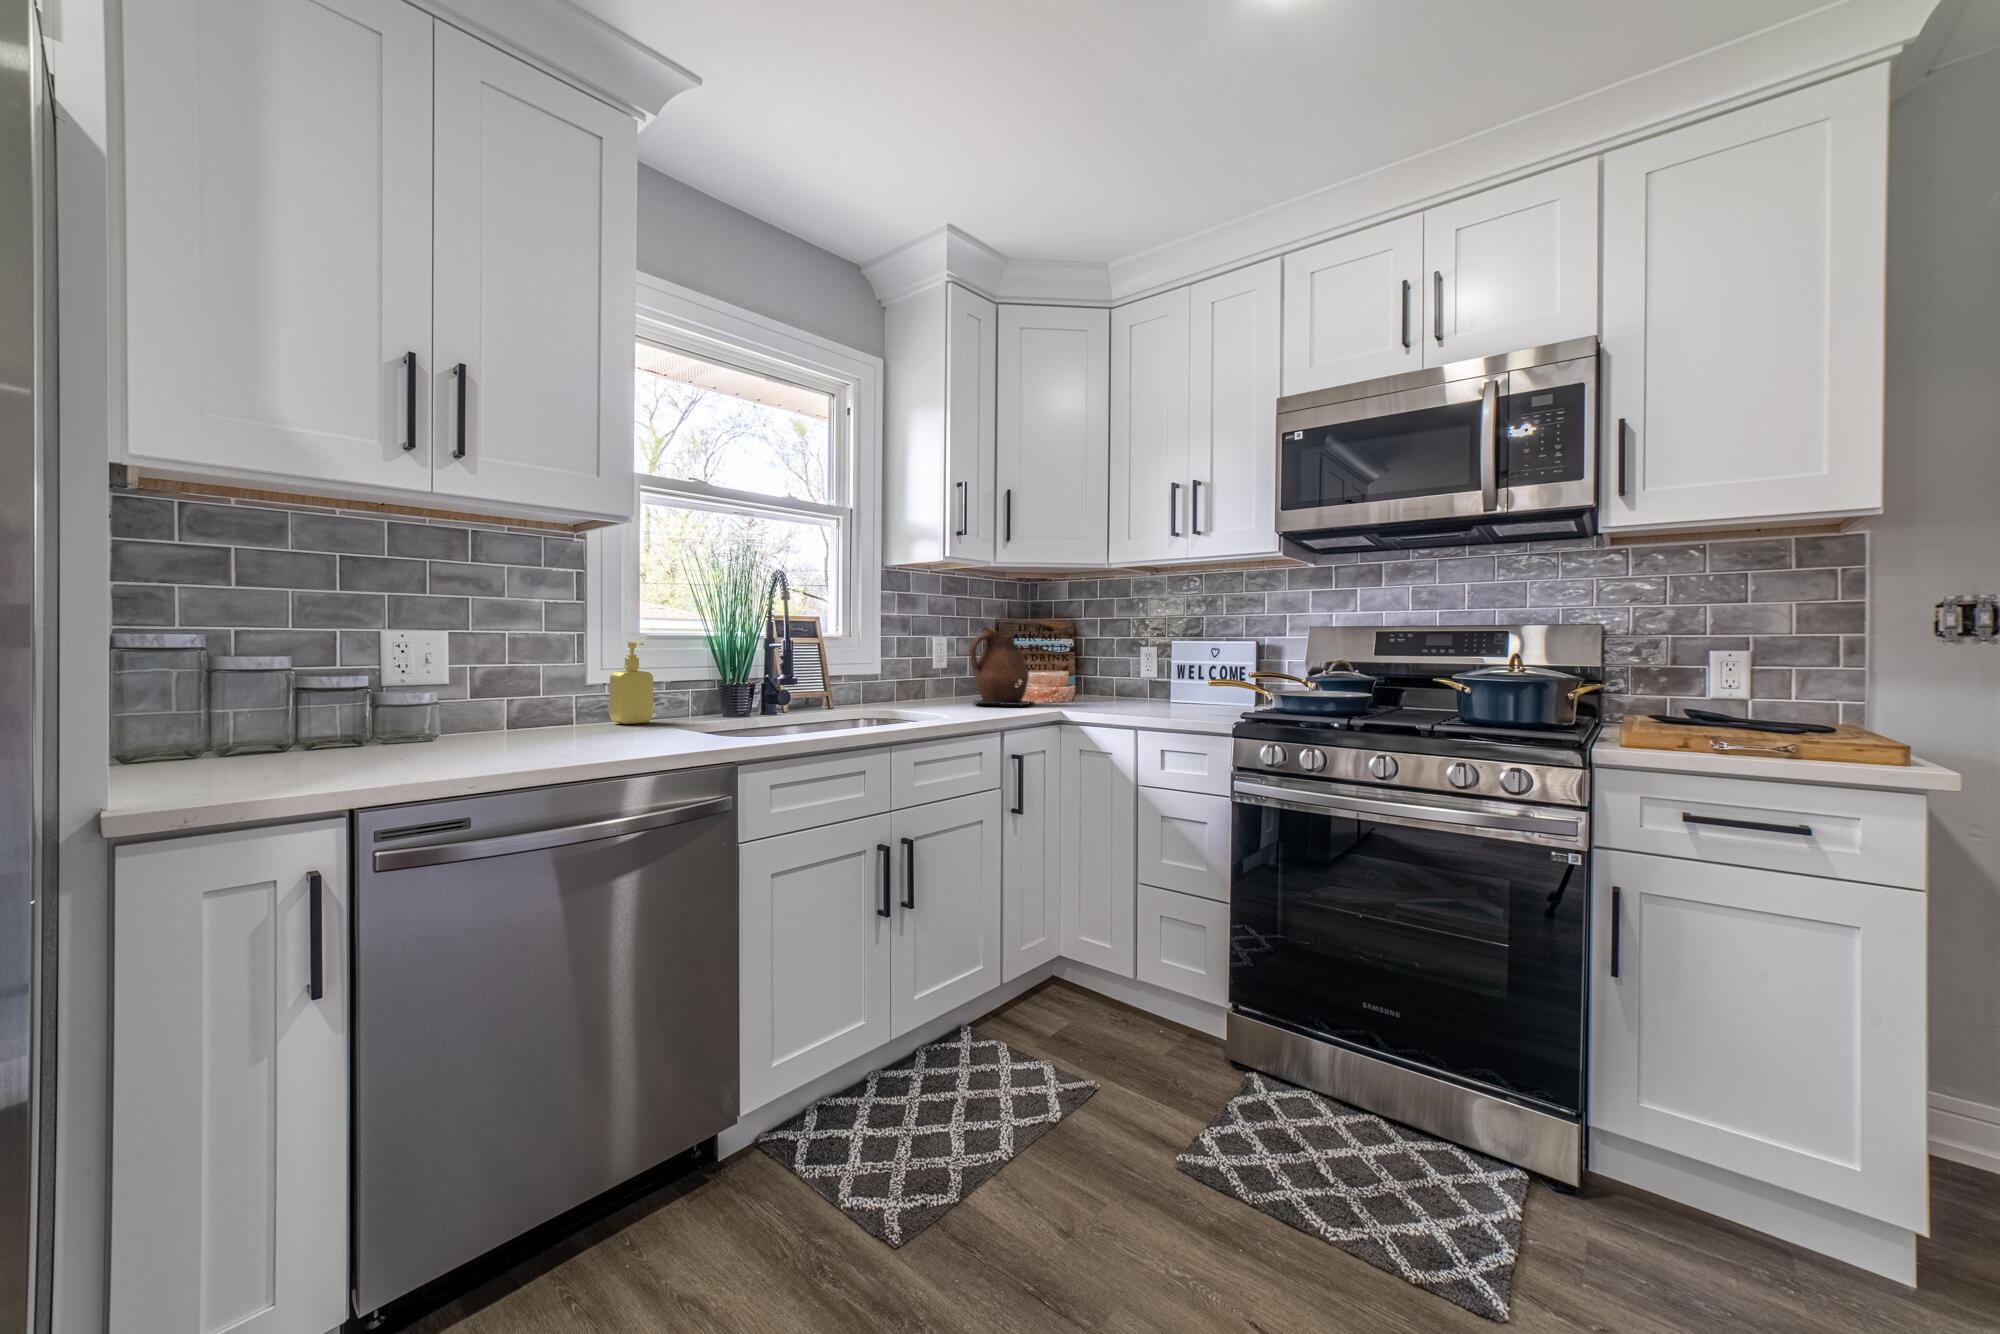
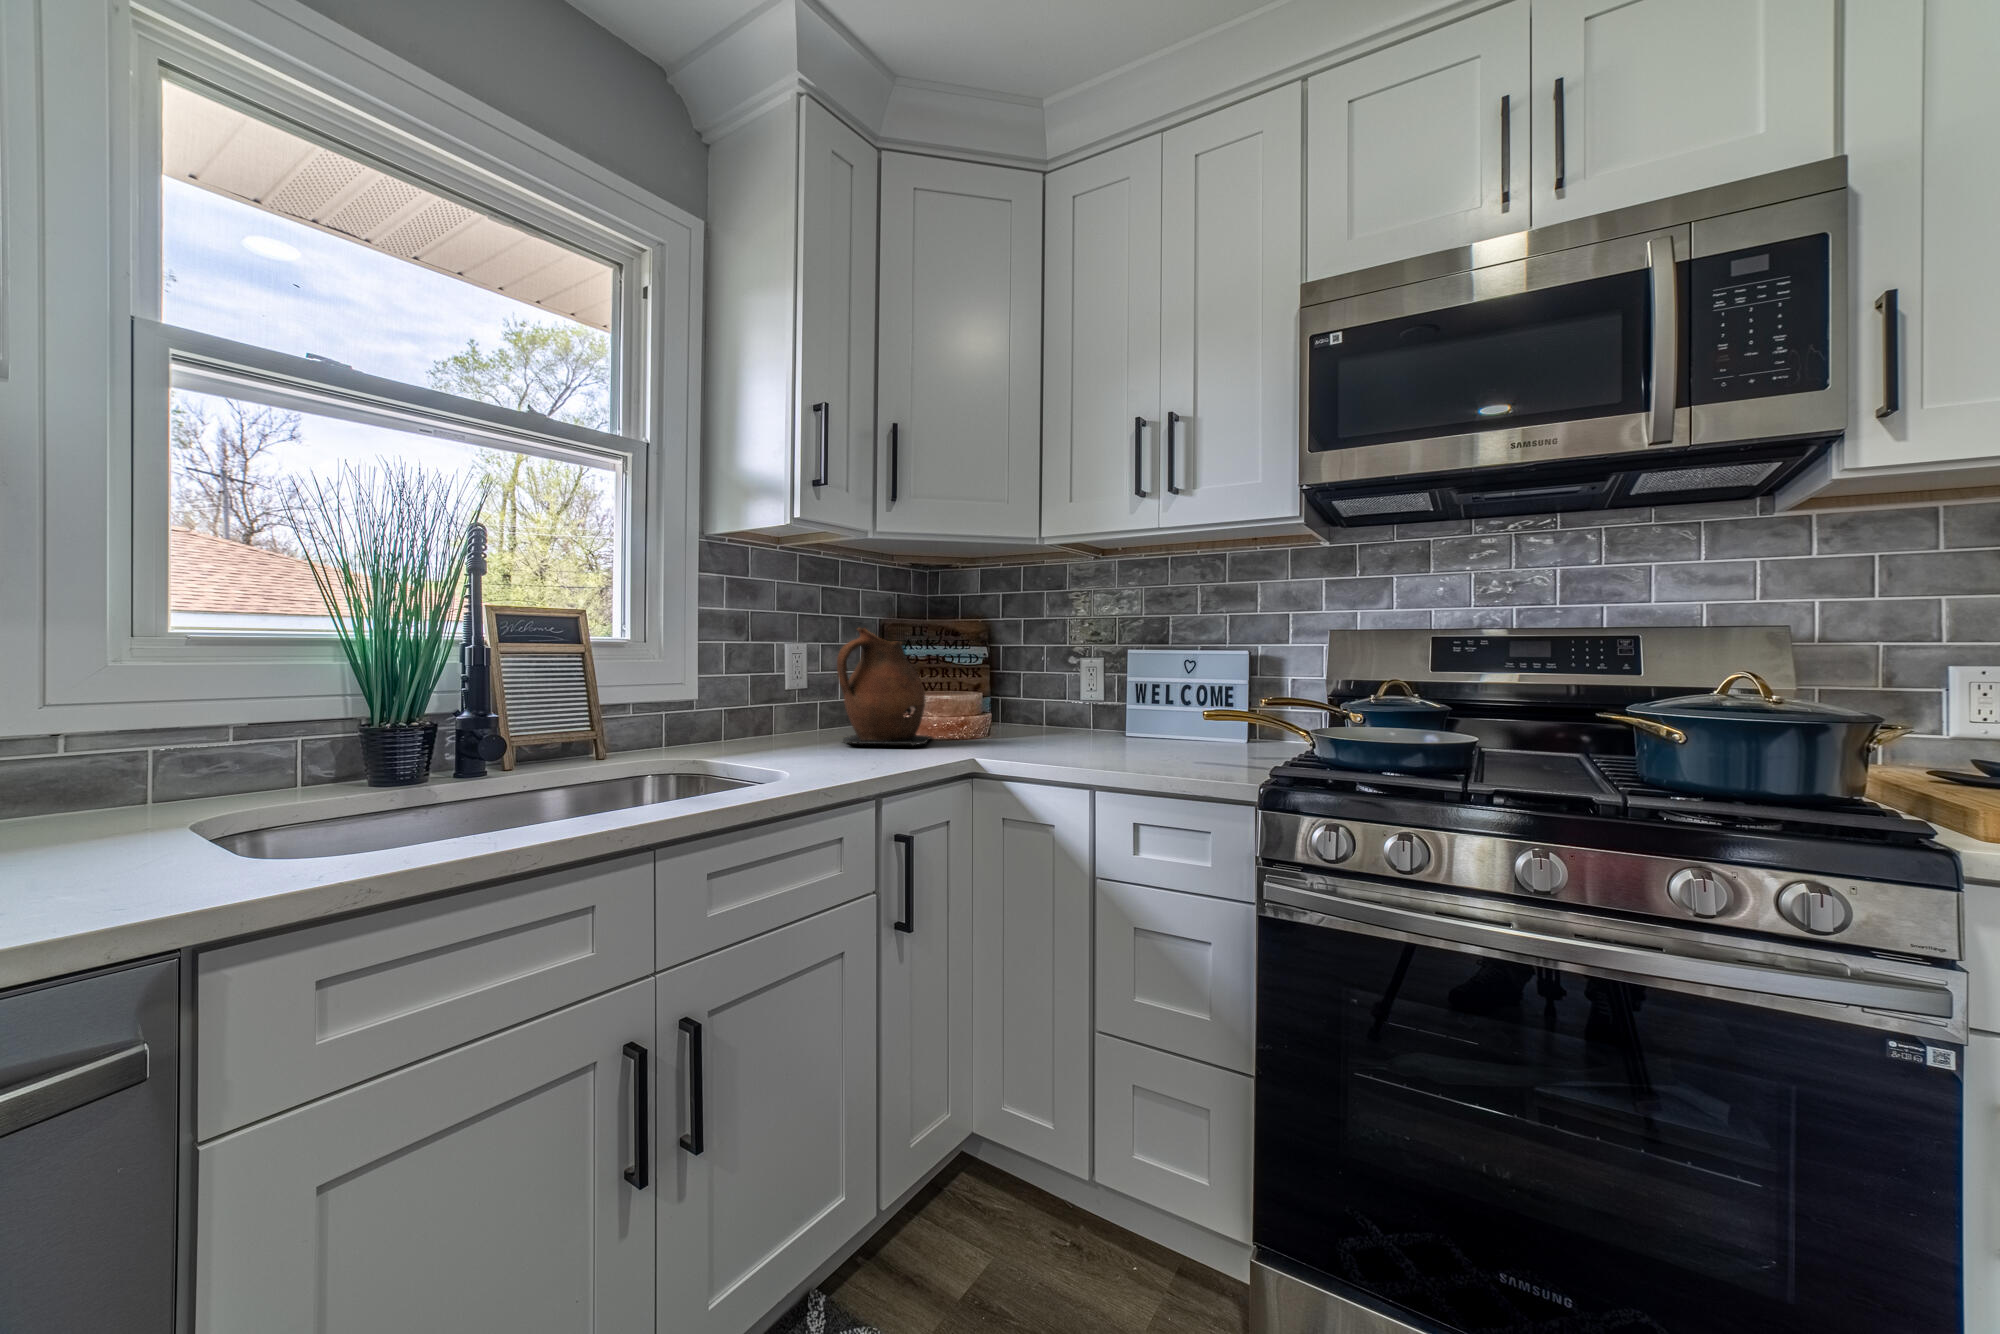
soap dispenser: present [610,642,653,724] -> none [83,649,195,816]

